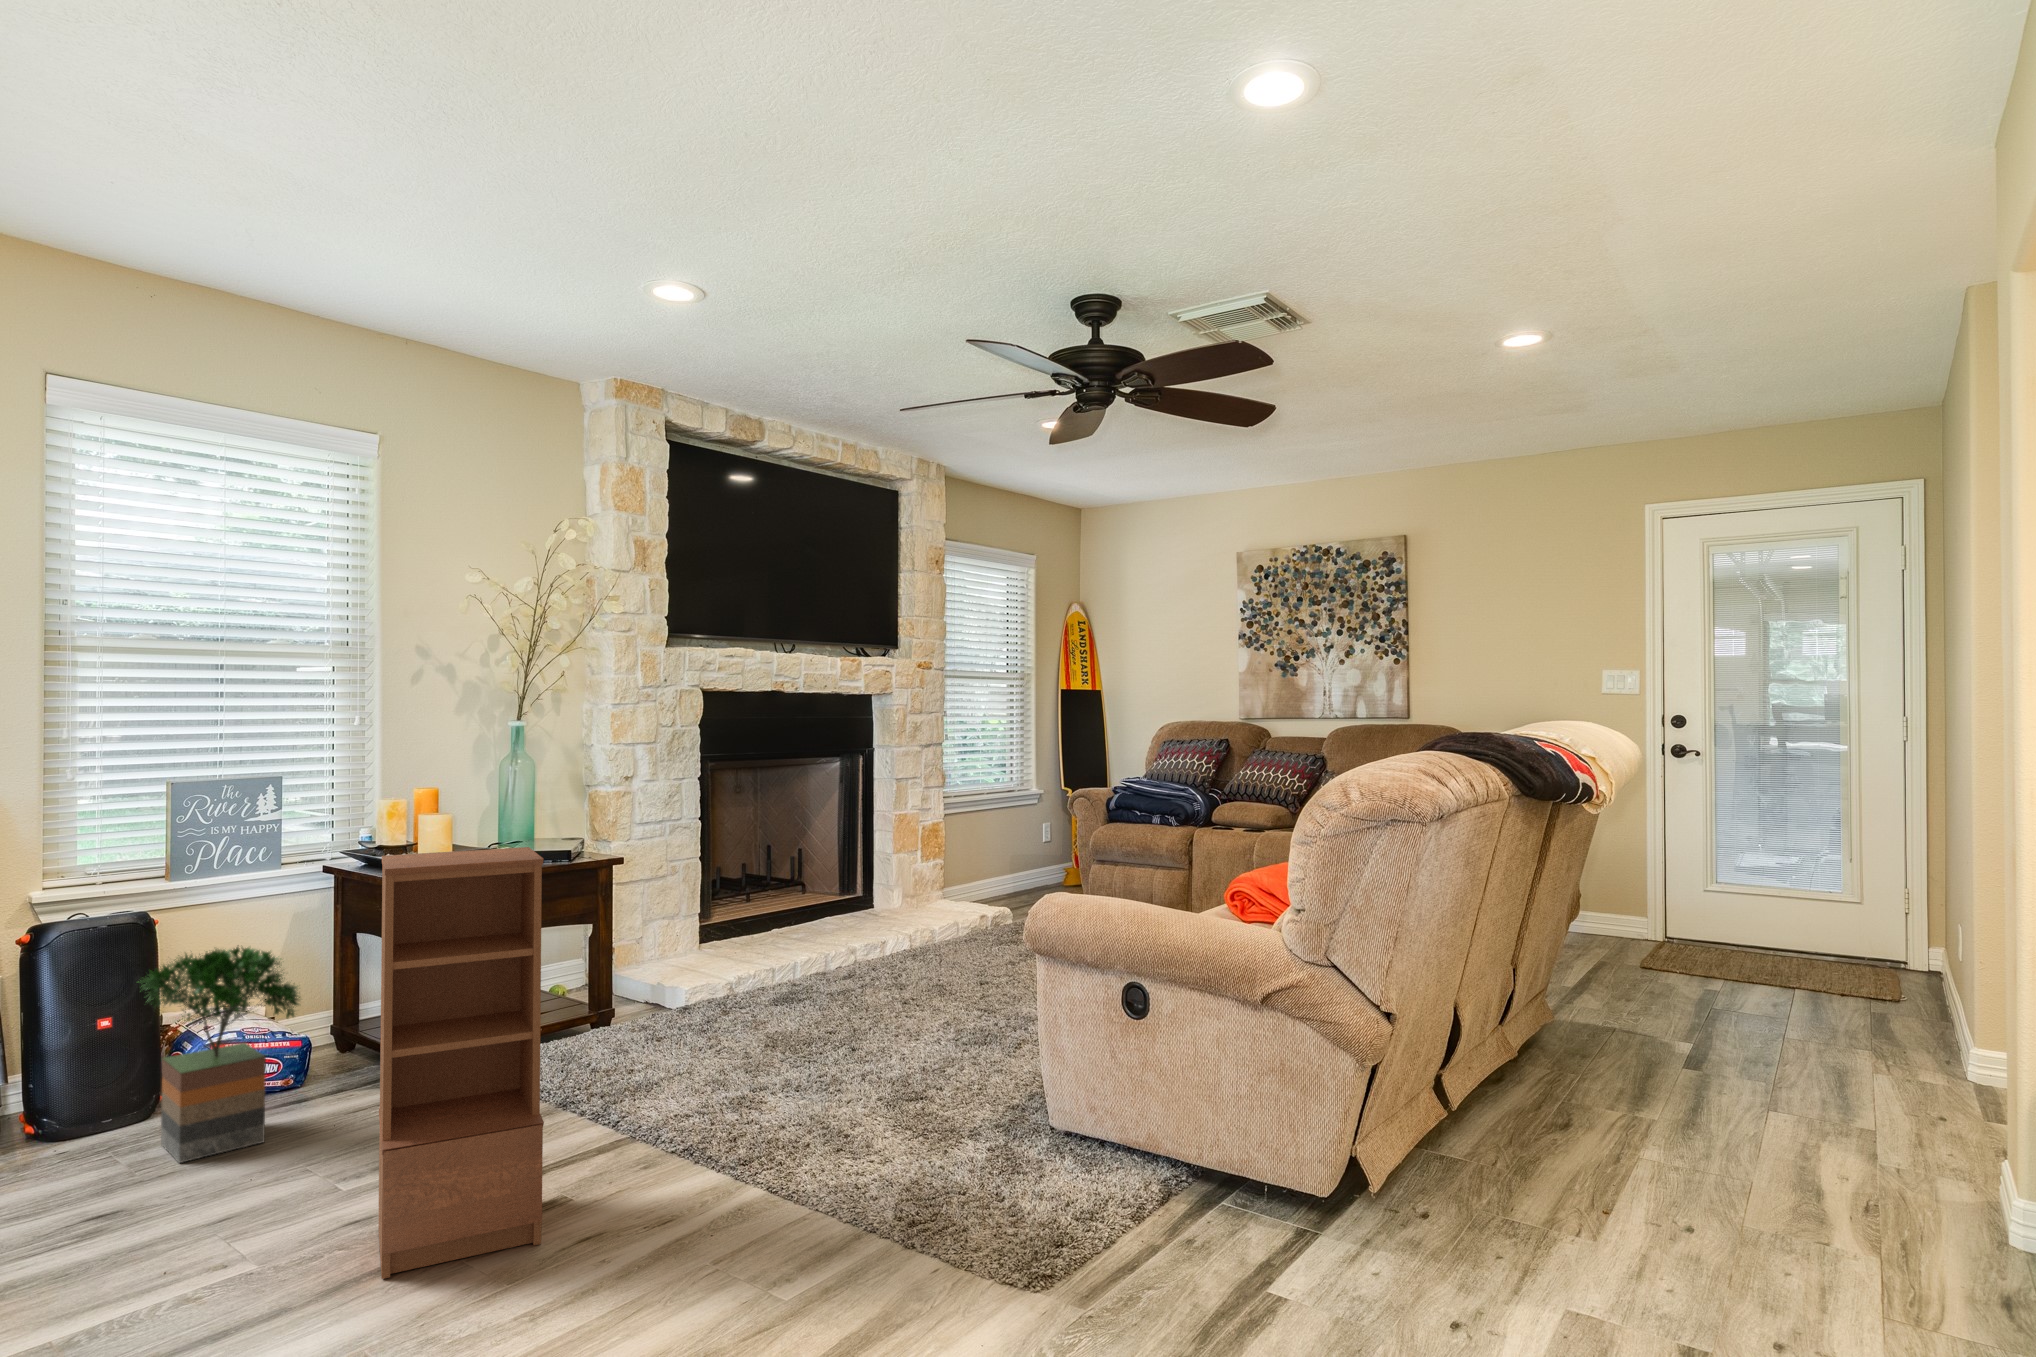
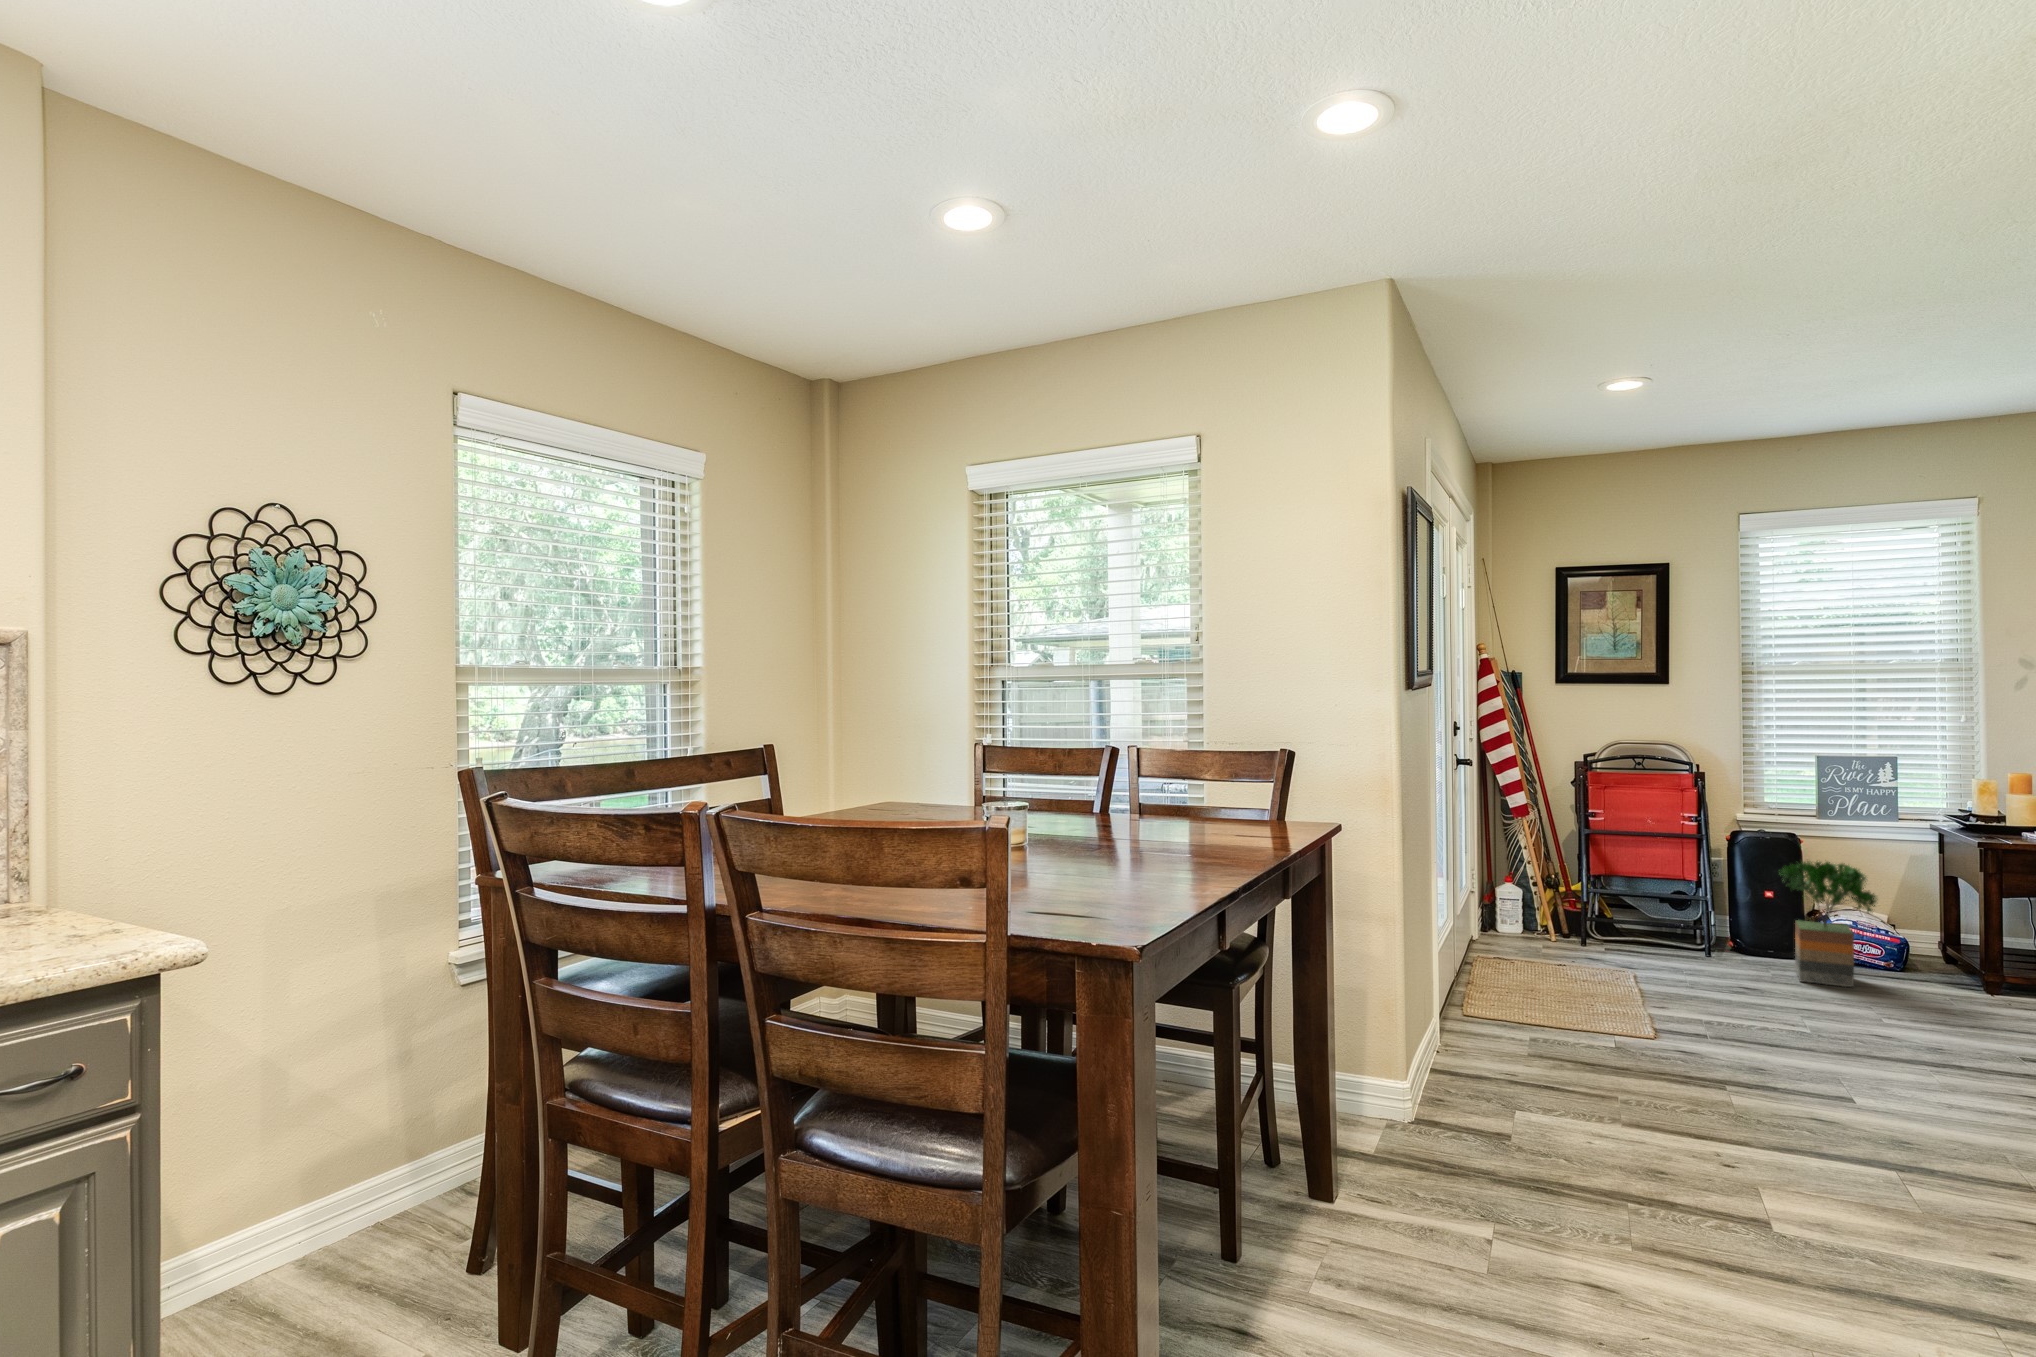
bookcase: present [378,847,544,1279] -> none [1872,812,2003,1083]

